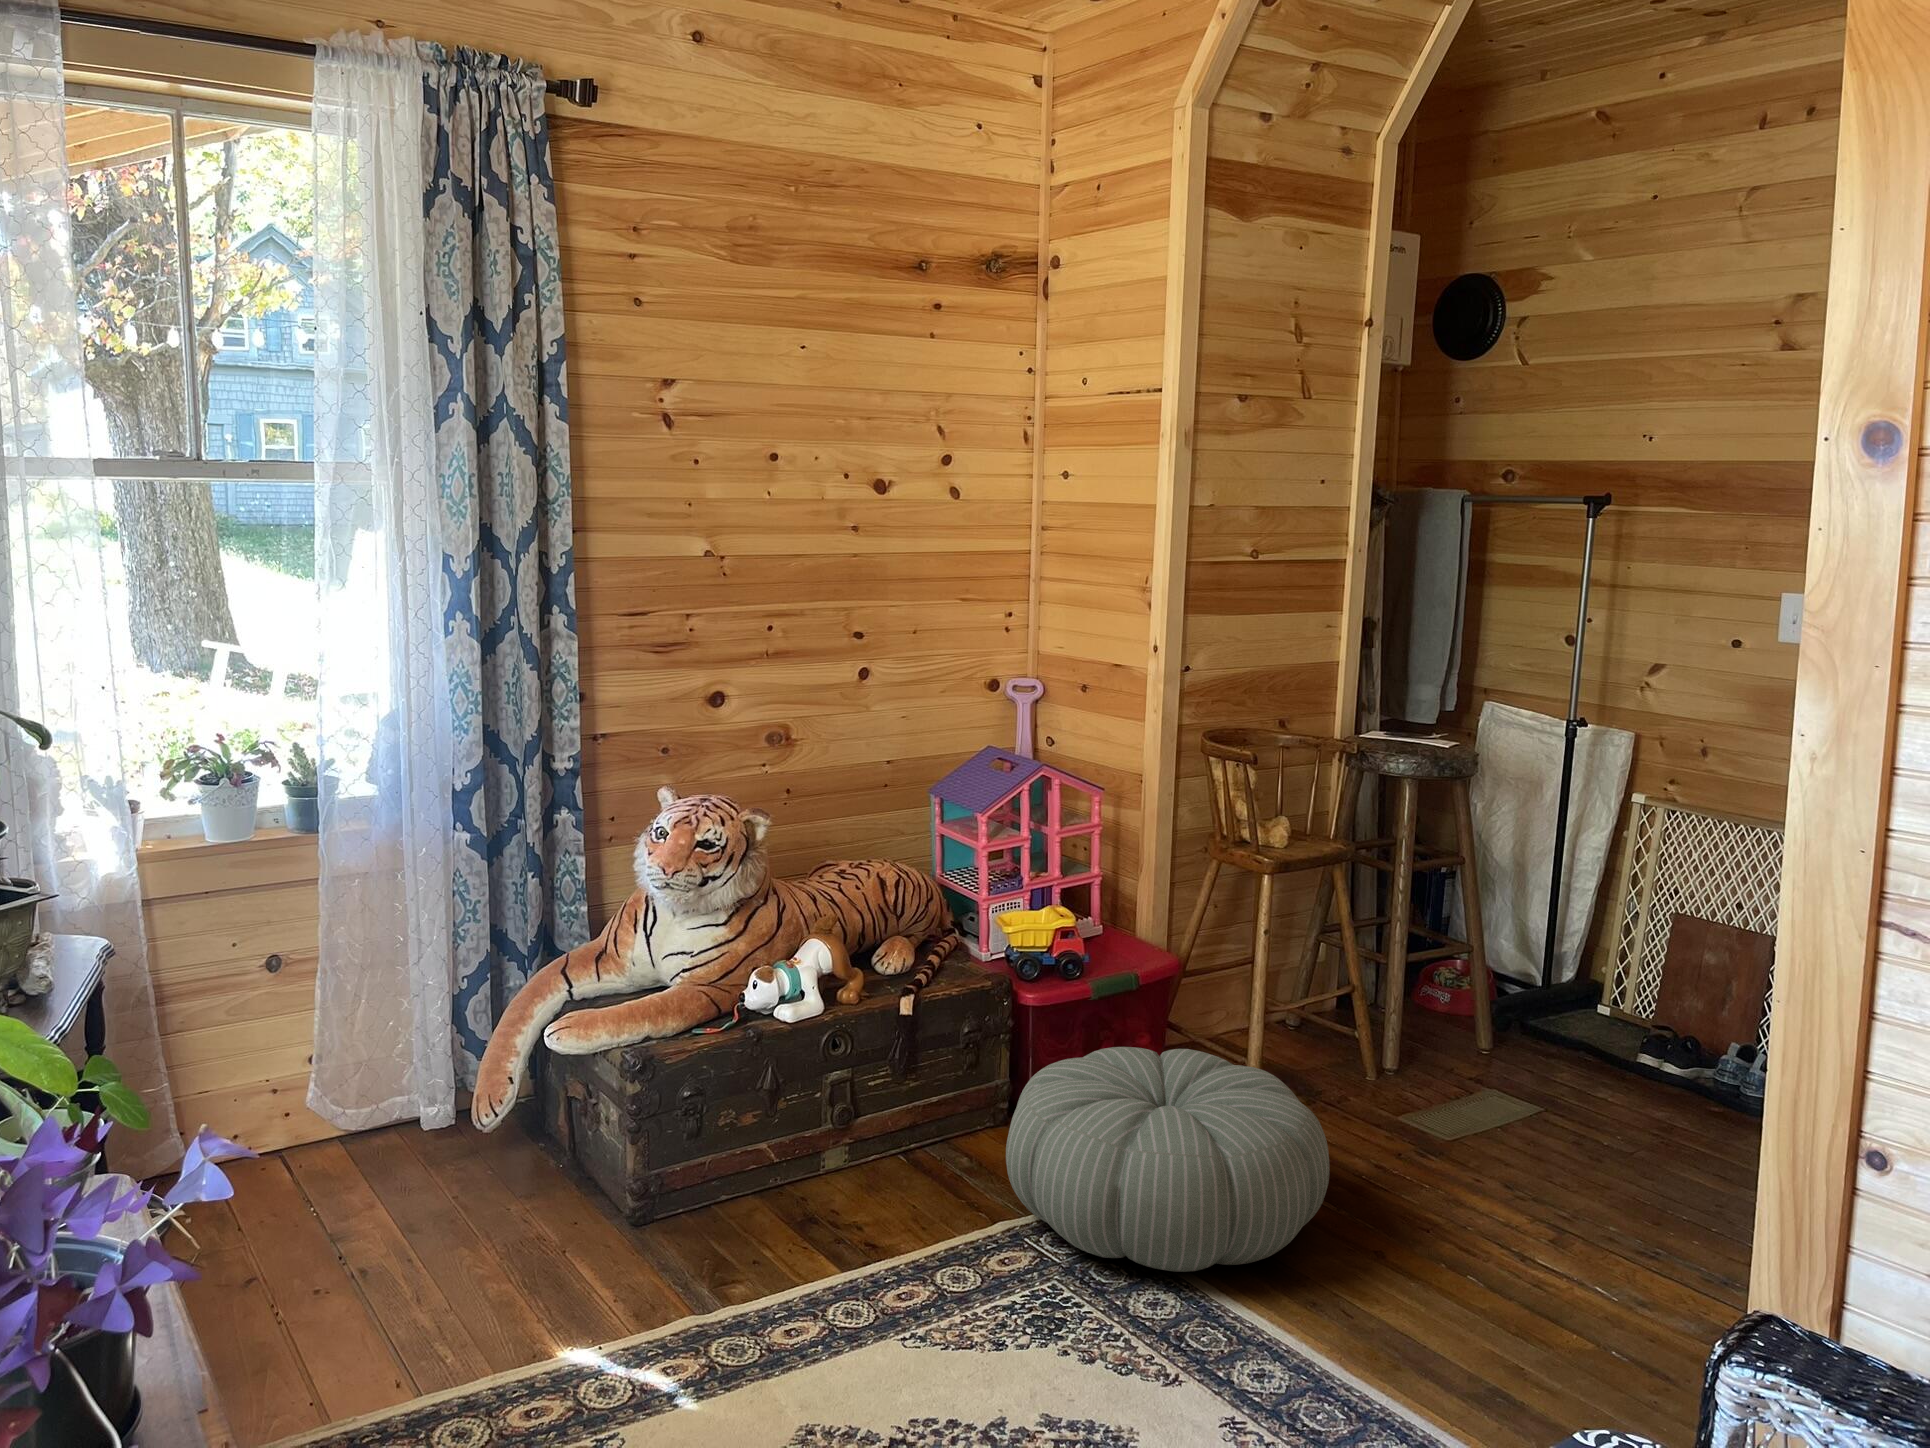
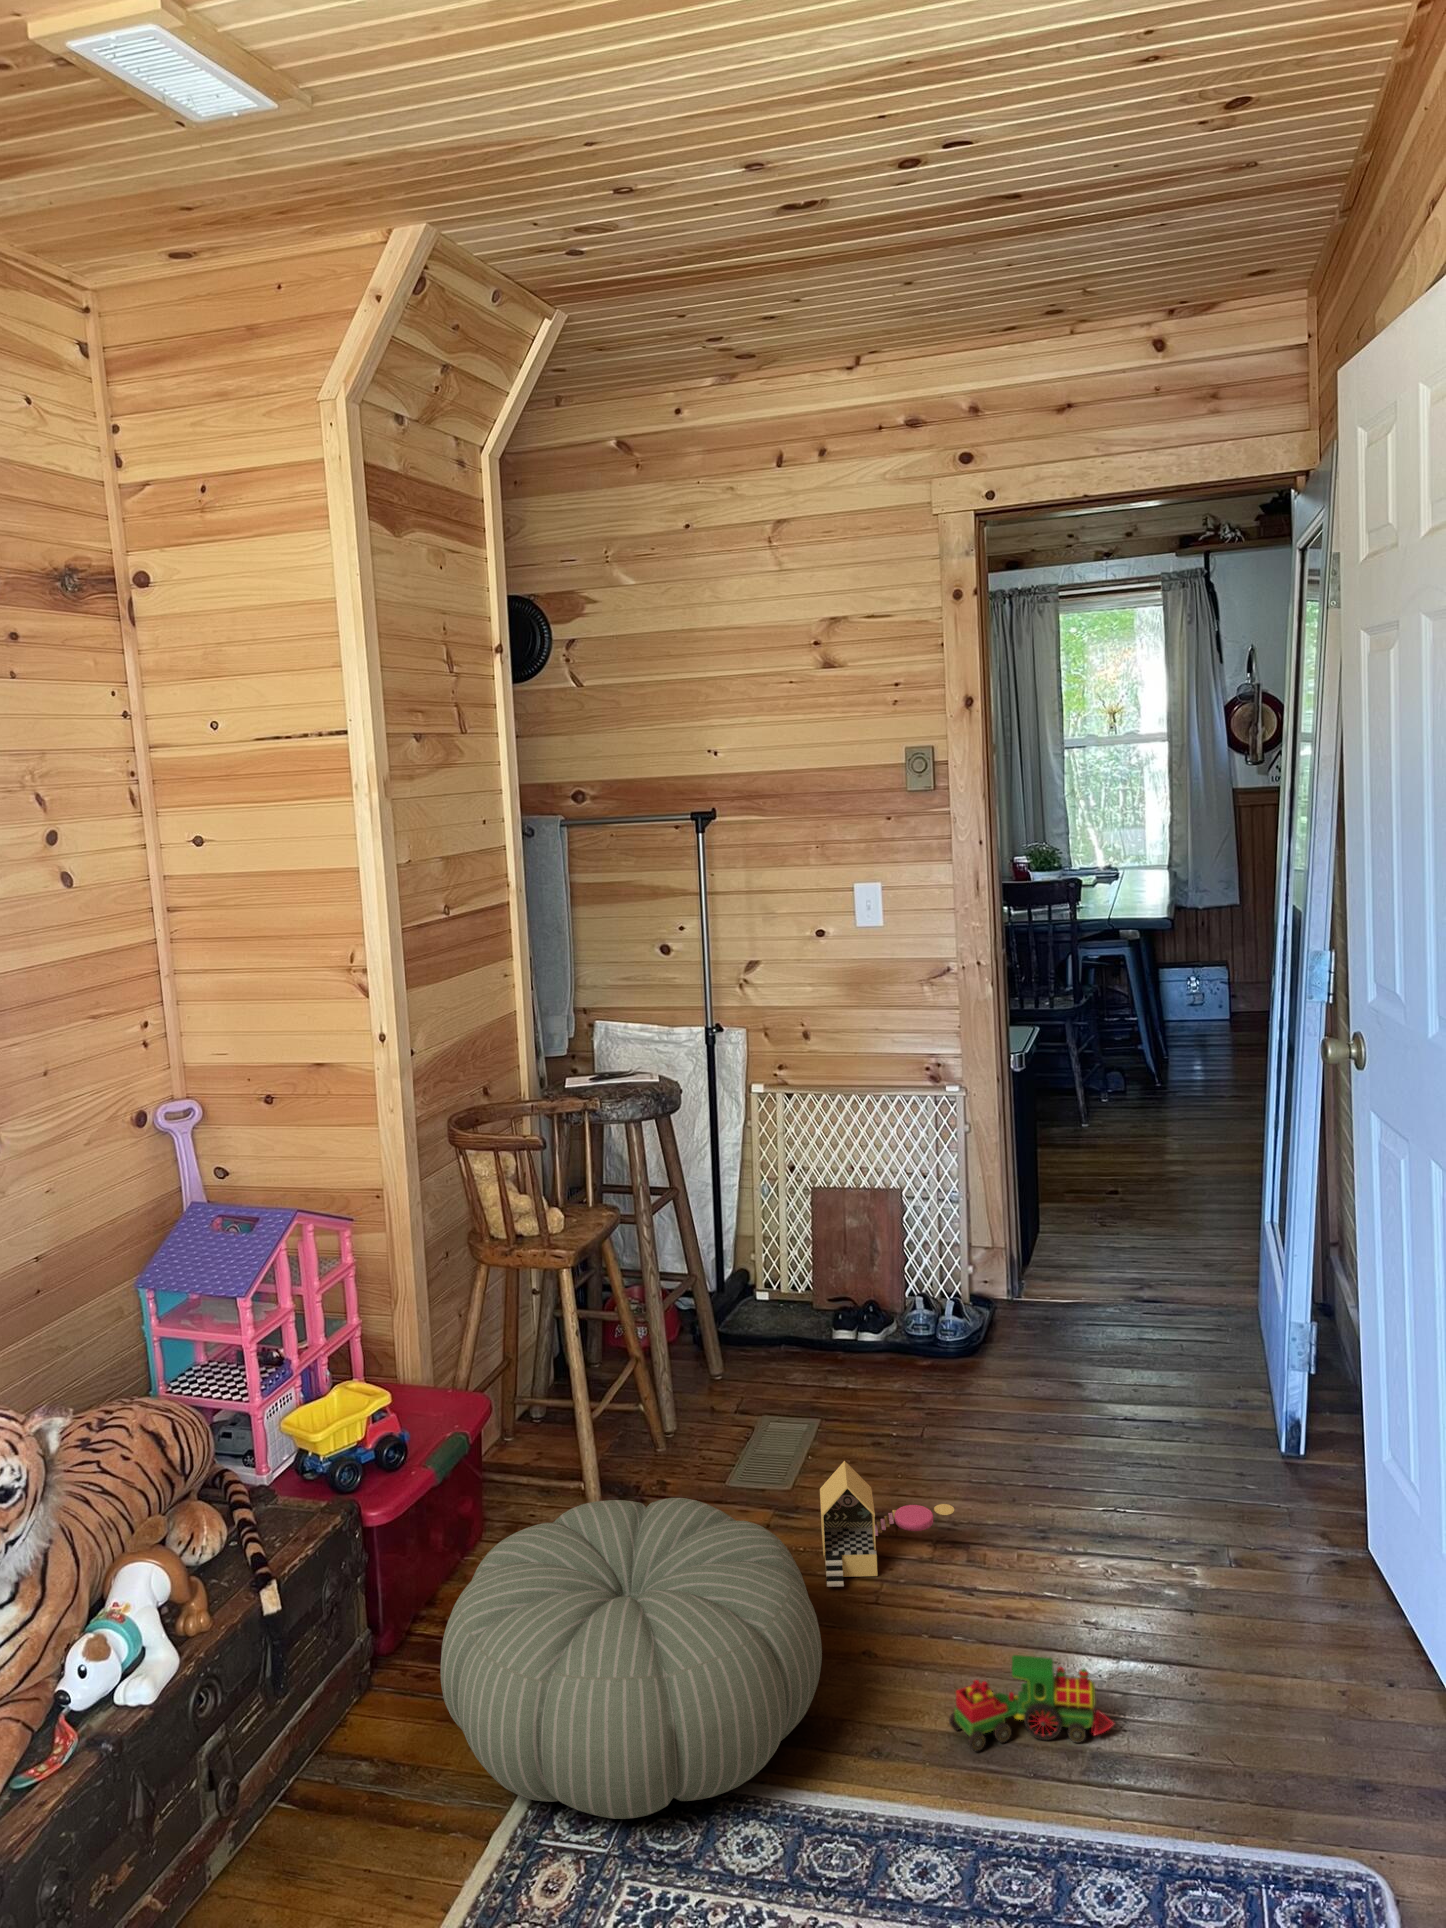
toy house: none [1399,1111,1554,1222] -> present [820,1461,954,1587]
toy train: none [1391,1282,1540,1381] -> present [949,1655,1114,1751]

